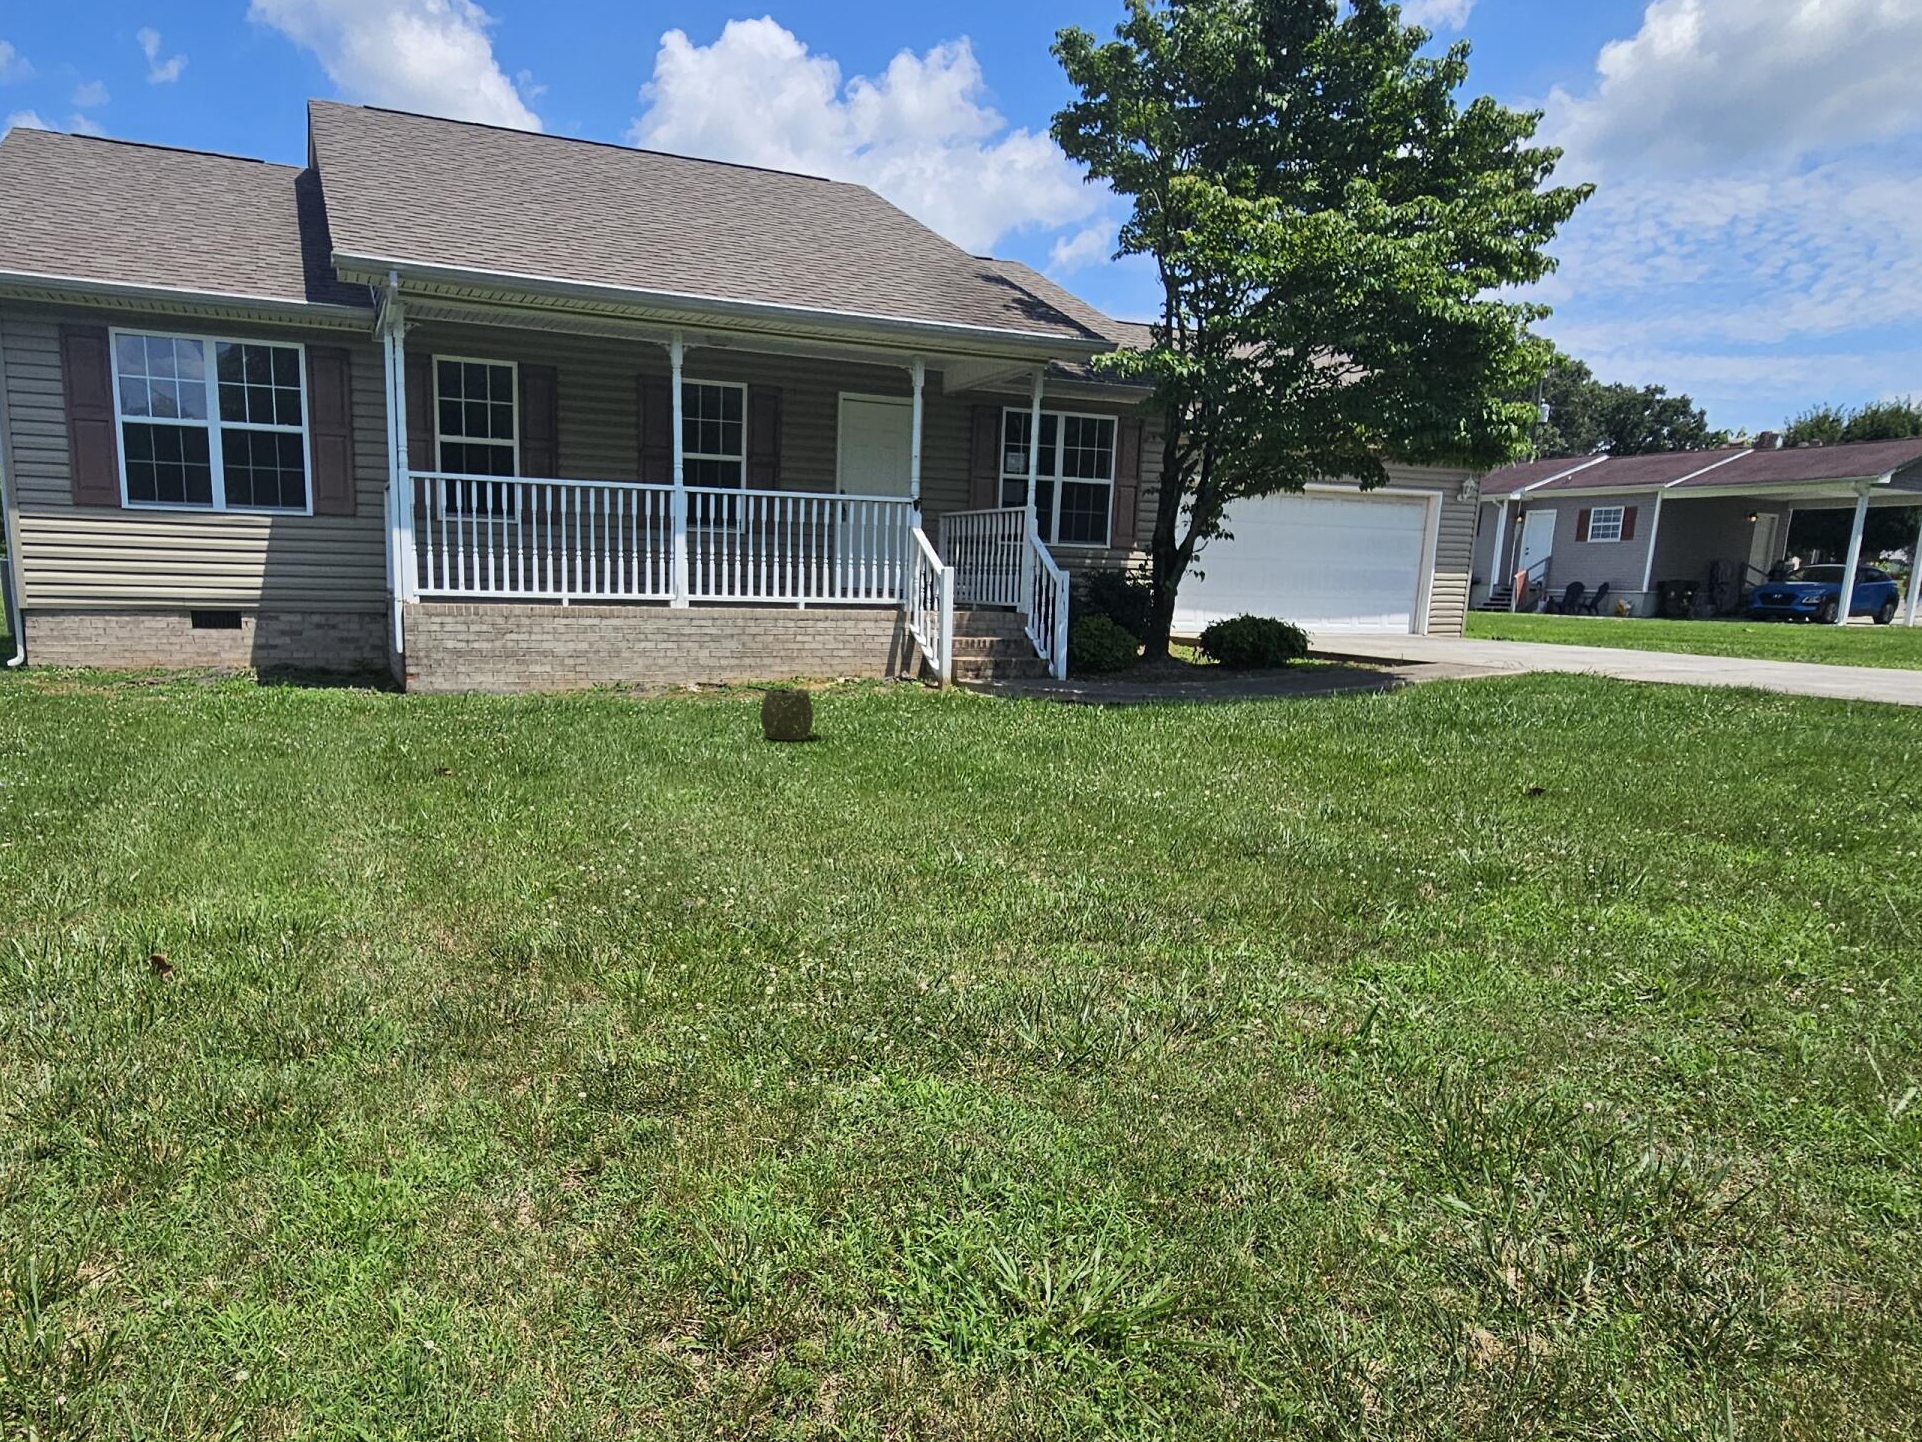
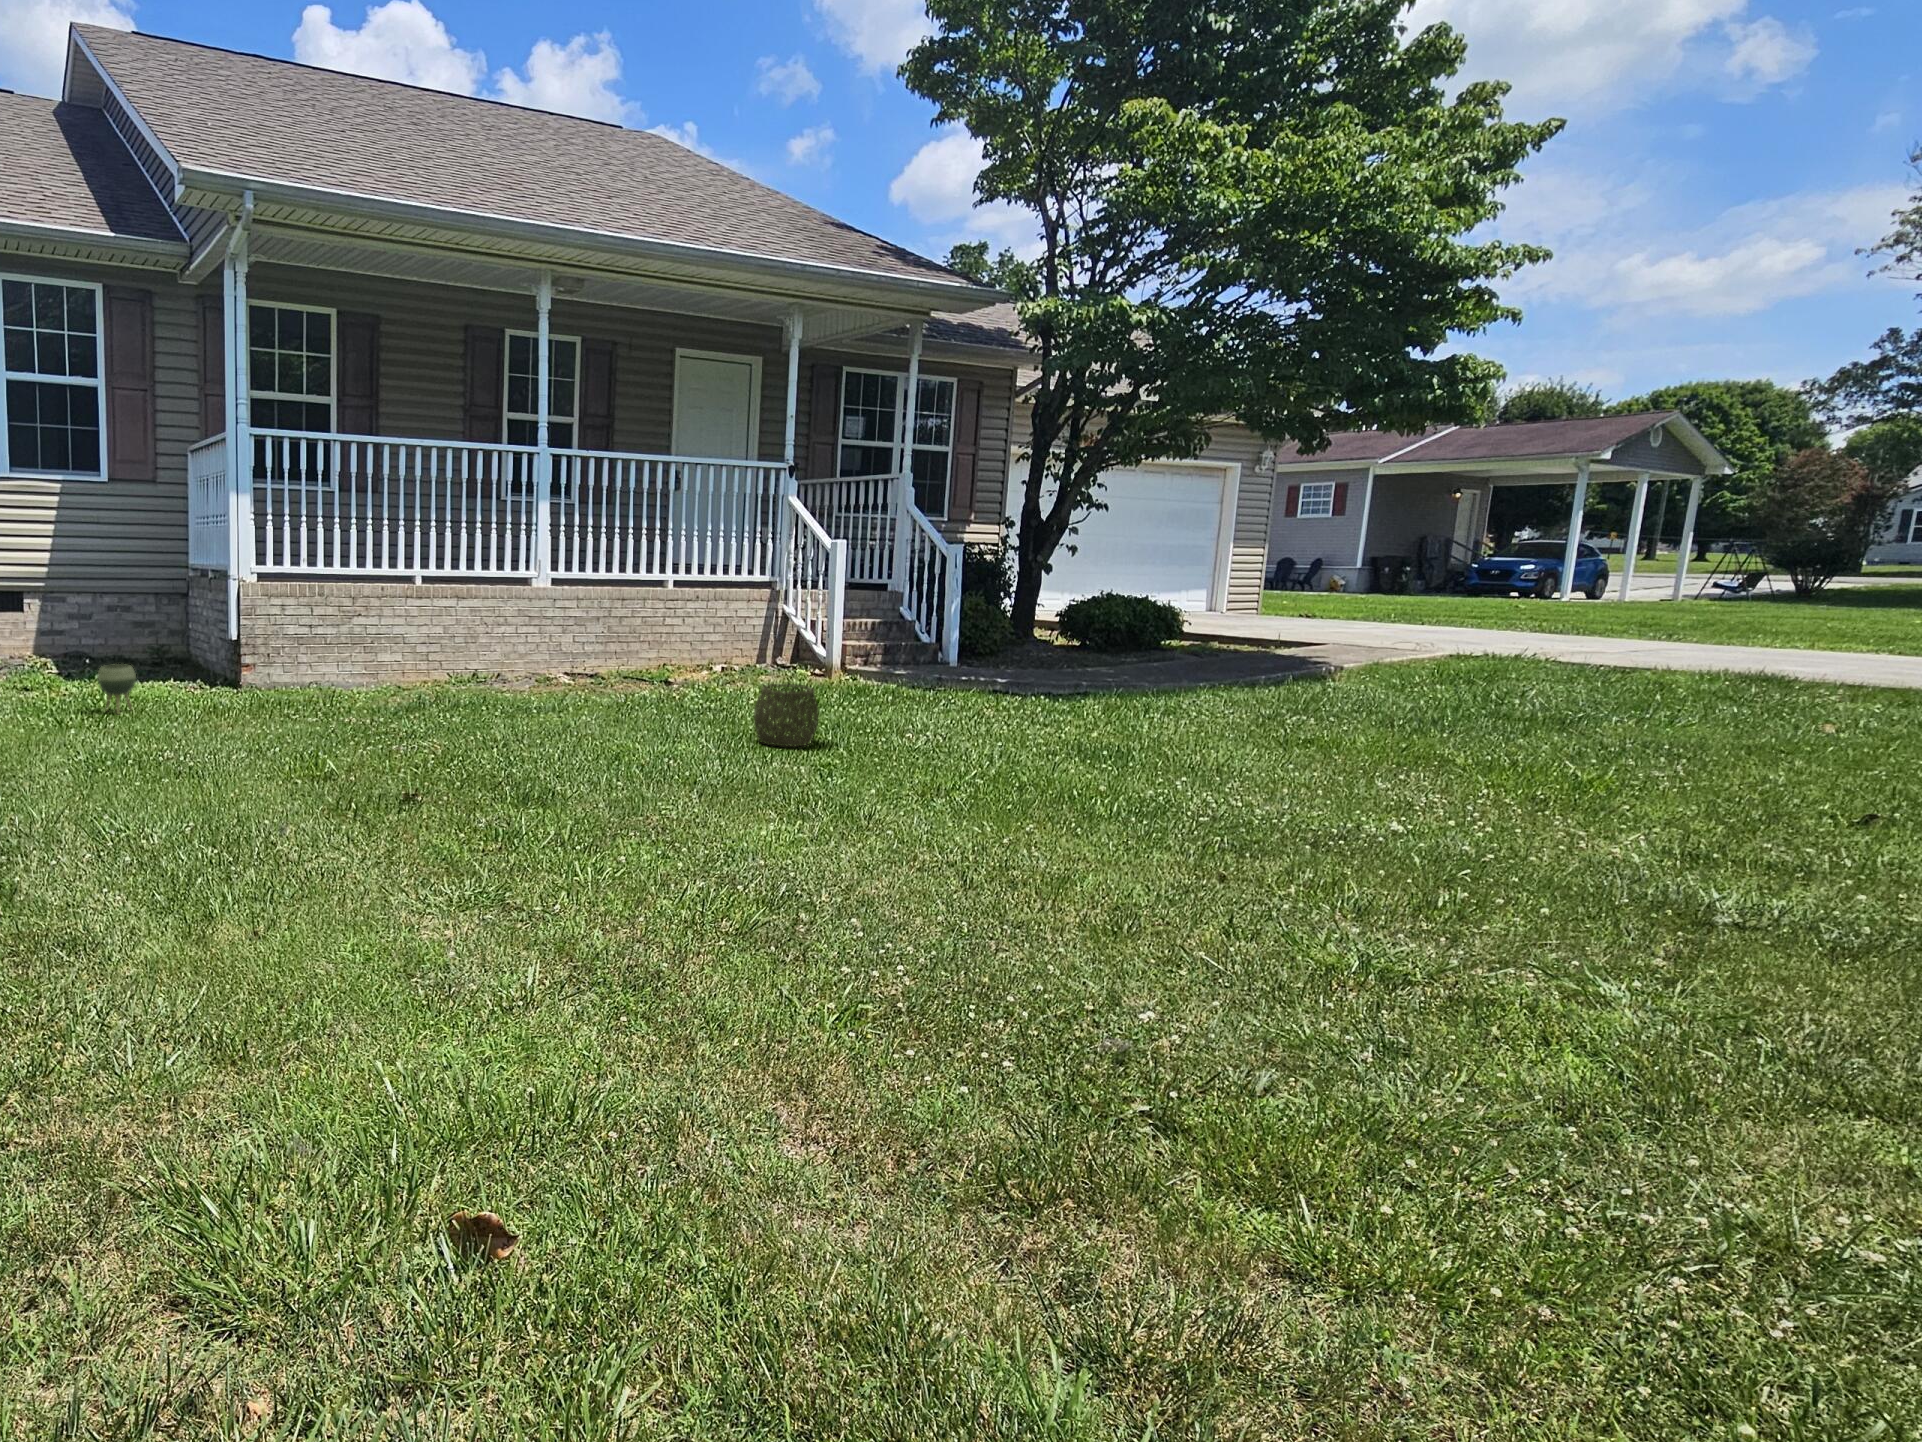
planter: none [252,671,285,713] -> present [98,664,136,713]

